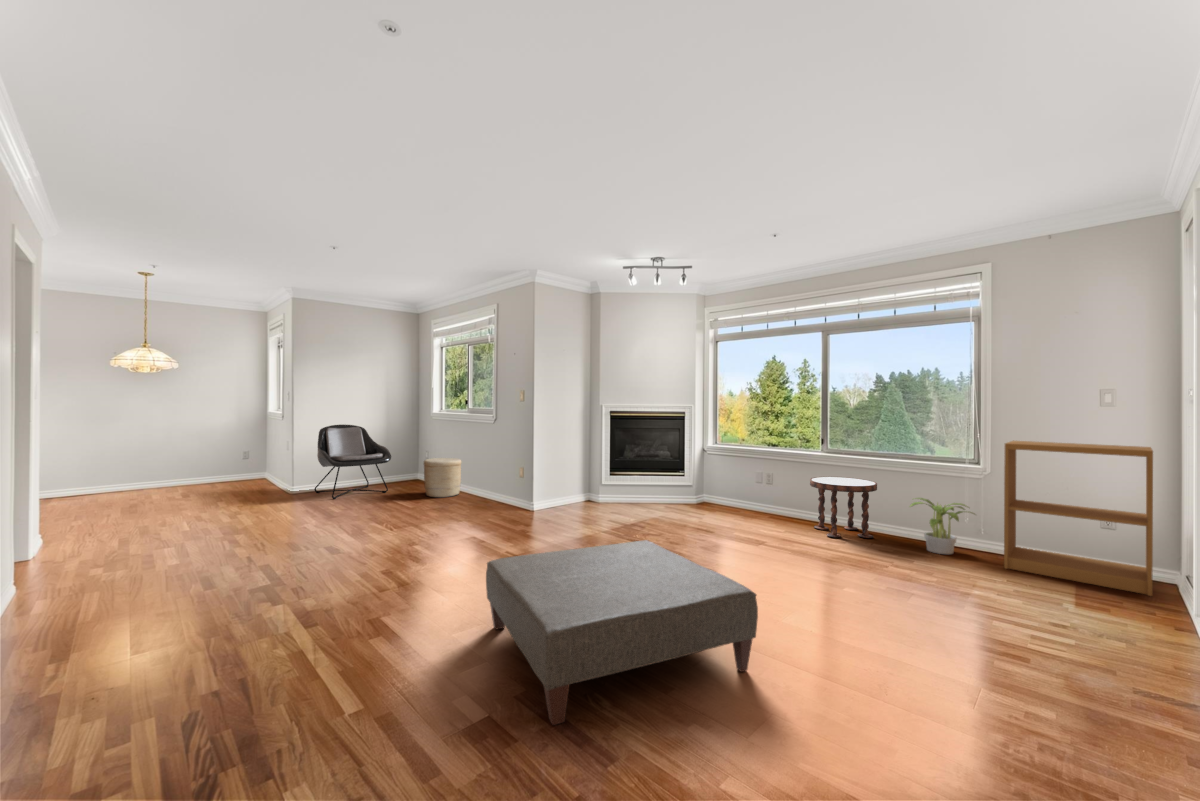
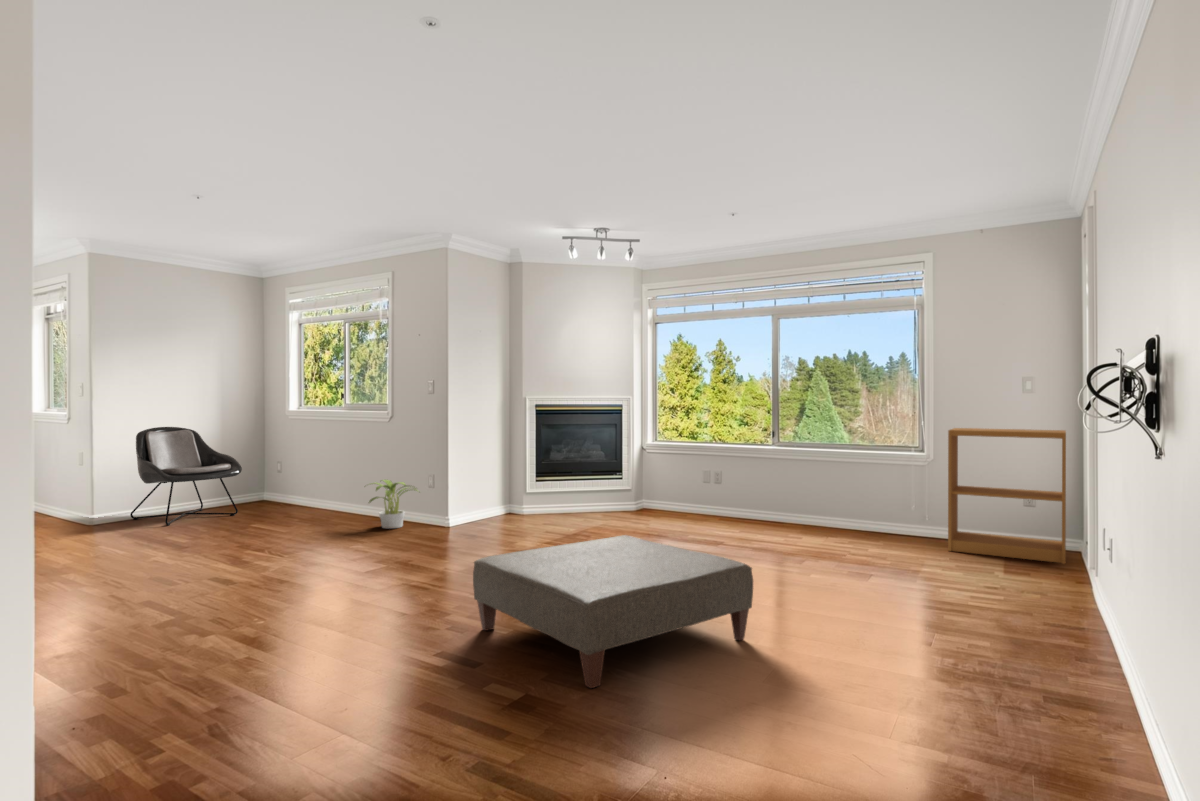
woven basket: present [424,458,461,497] -> none [290,468,341,518]
side table: present [810,477,877,538] -> none [764,472,831,535]
potted plant: present [910,498,974,554] -> present [369,480,417,528]

